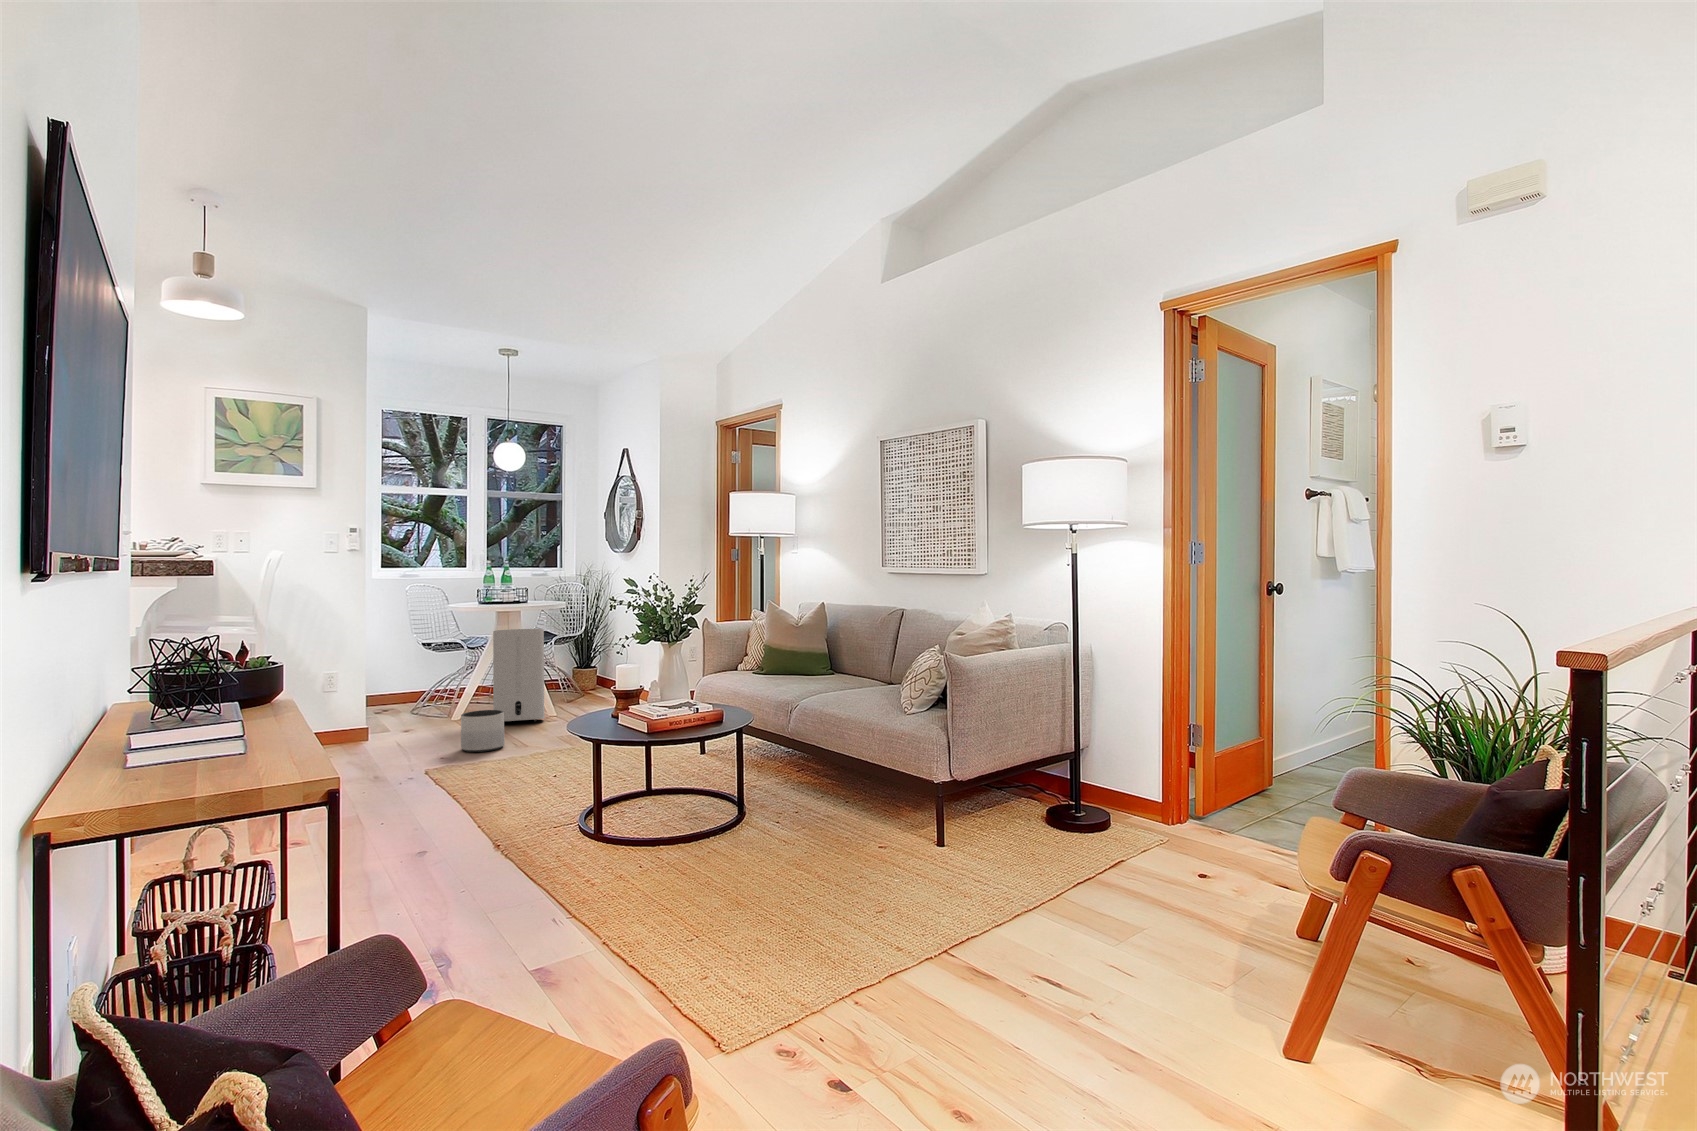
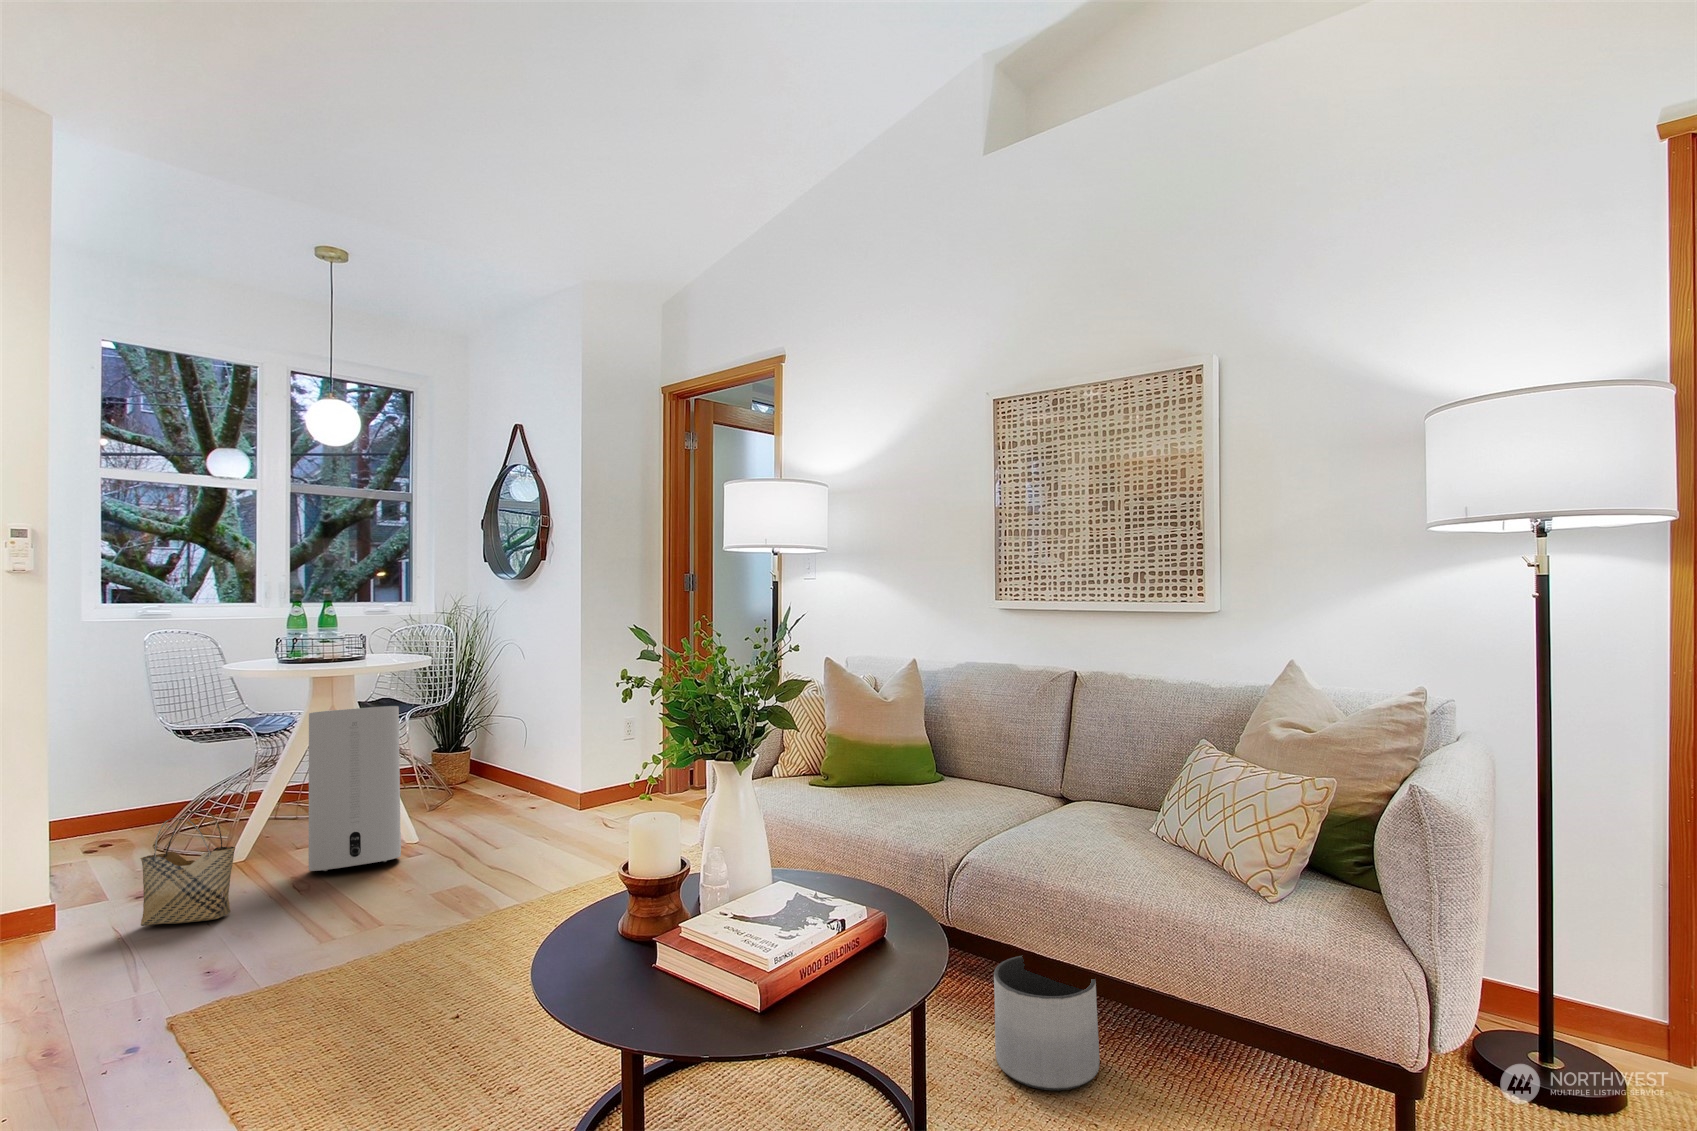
woven basket: none [408,680,455,739] -> present [140,810,235,926]
planter: present [461,710,505,752] -> present [994,956,1099,1090]

